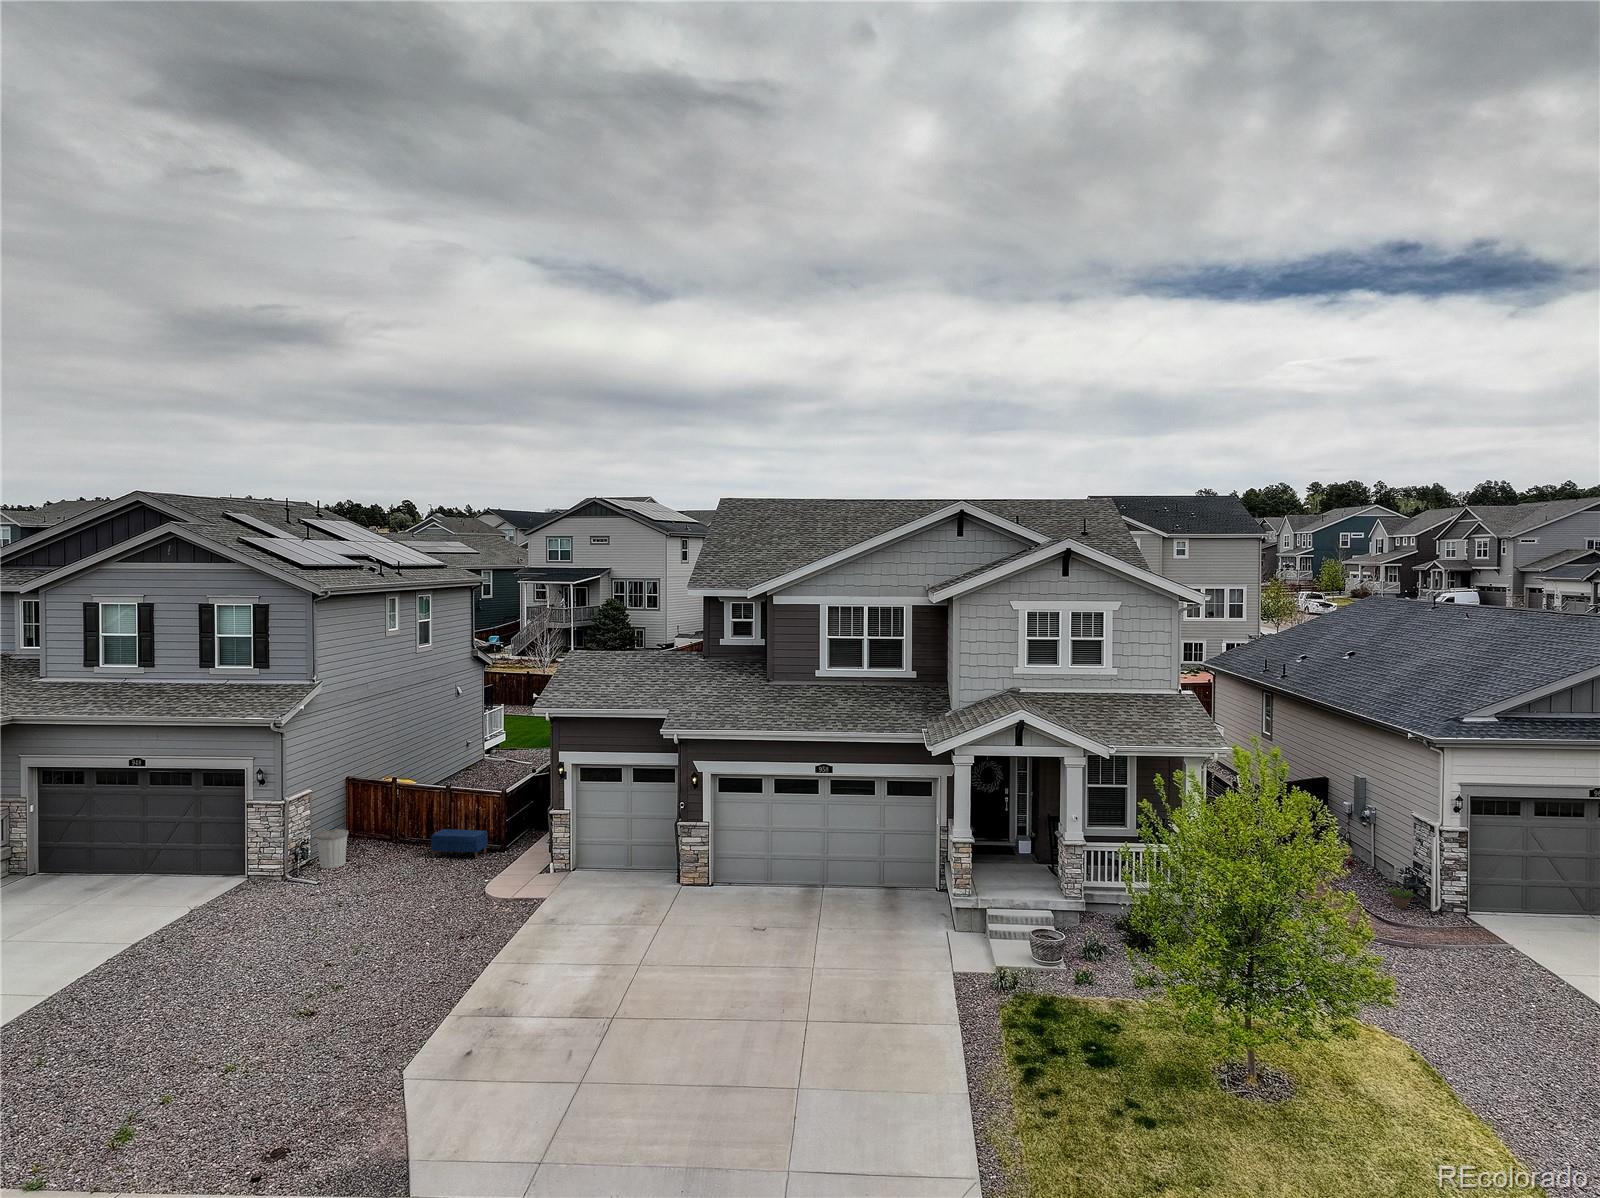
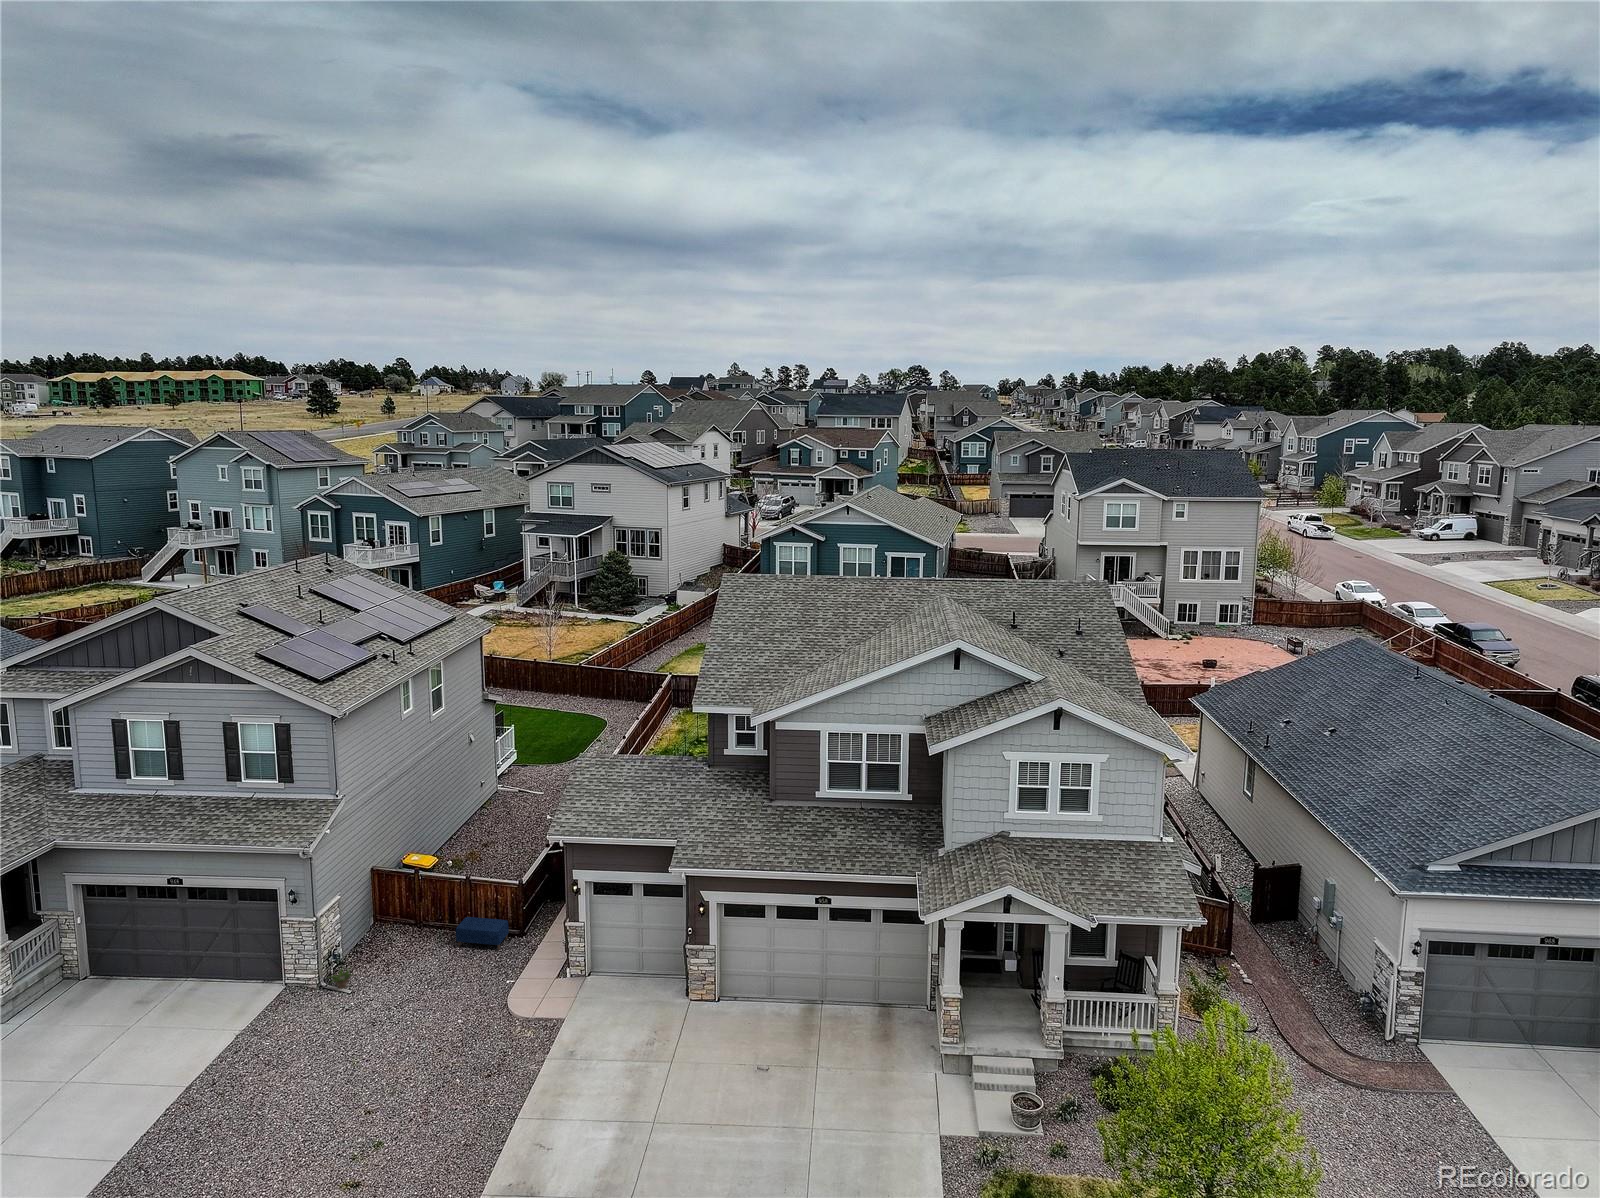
trash can: present [316,829,349,869] -> none [349,924,379,965]
decorative plant: present [1384,886,1417,908] -> present [330,968,352,989]

